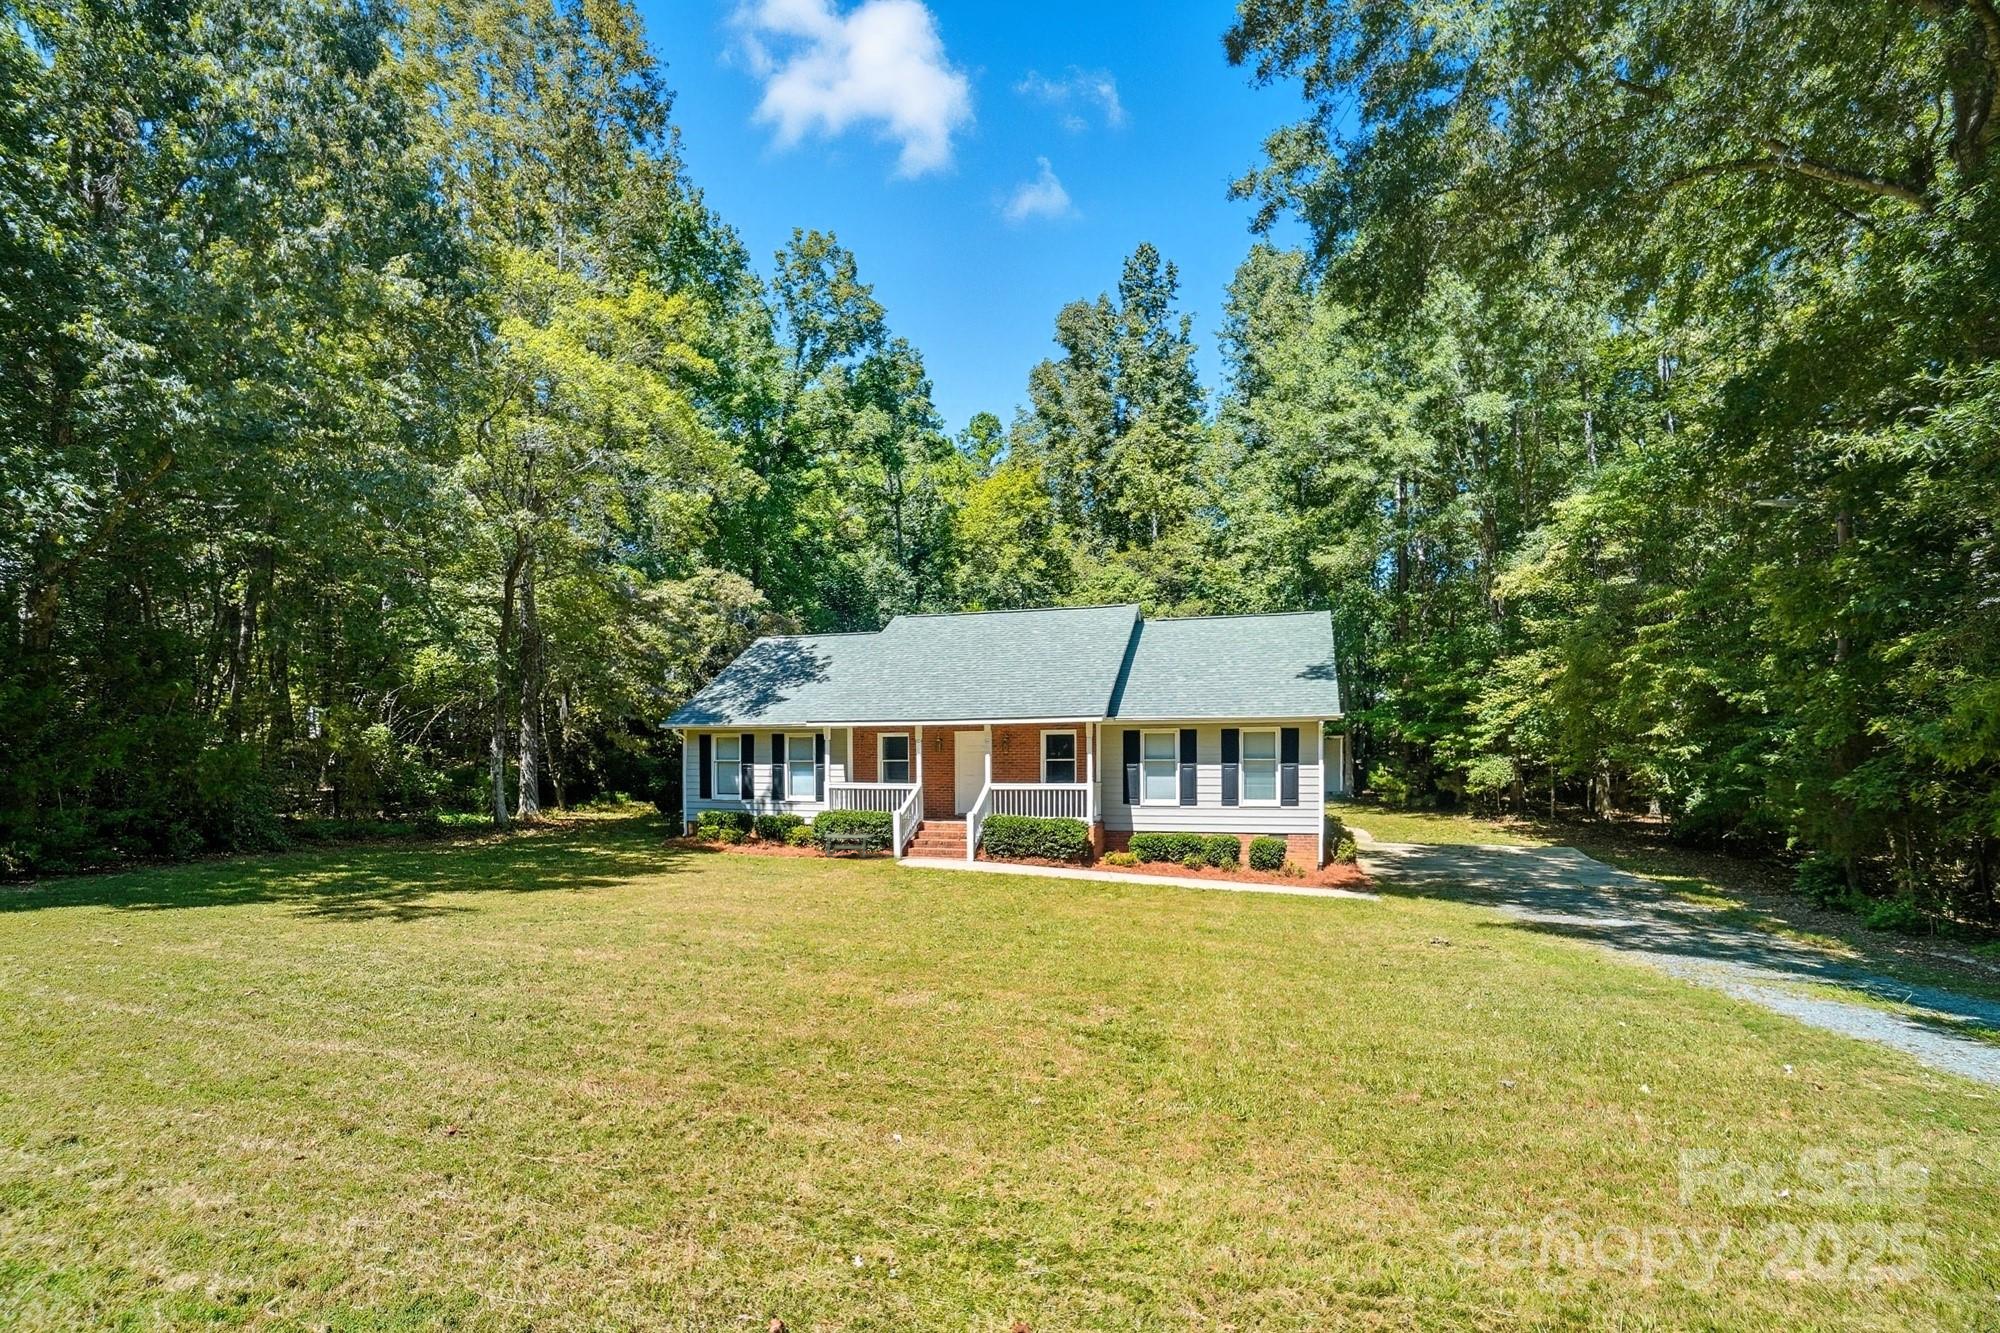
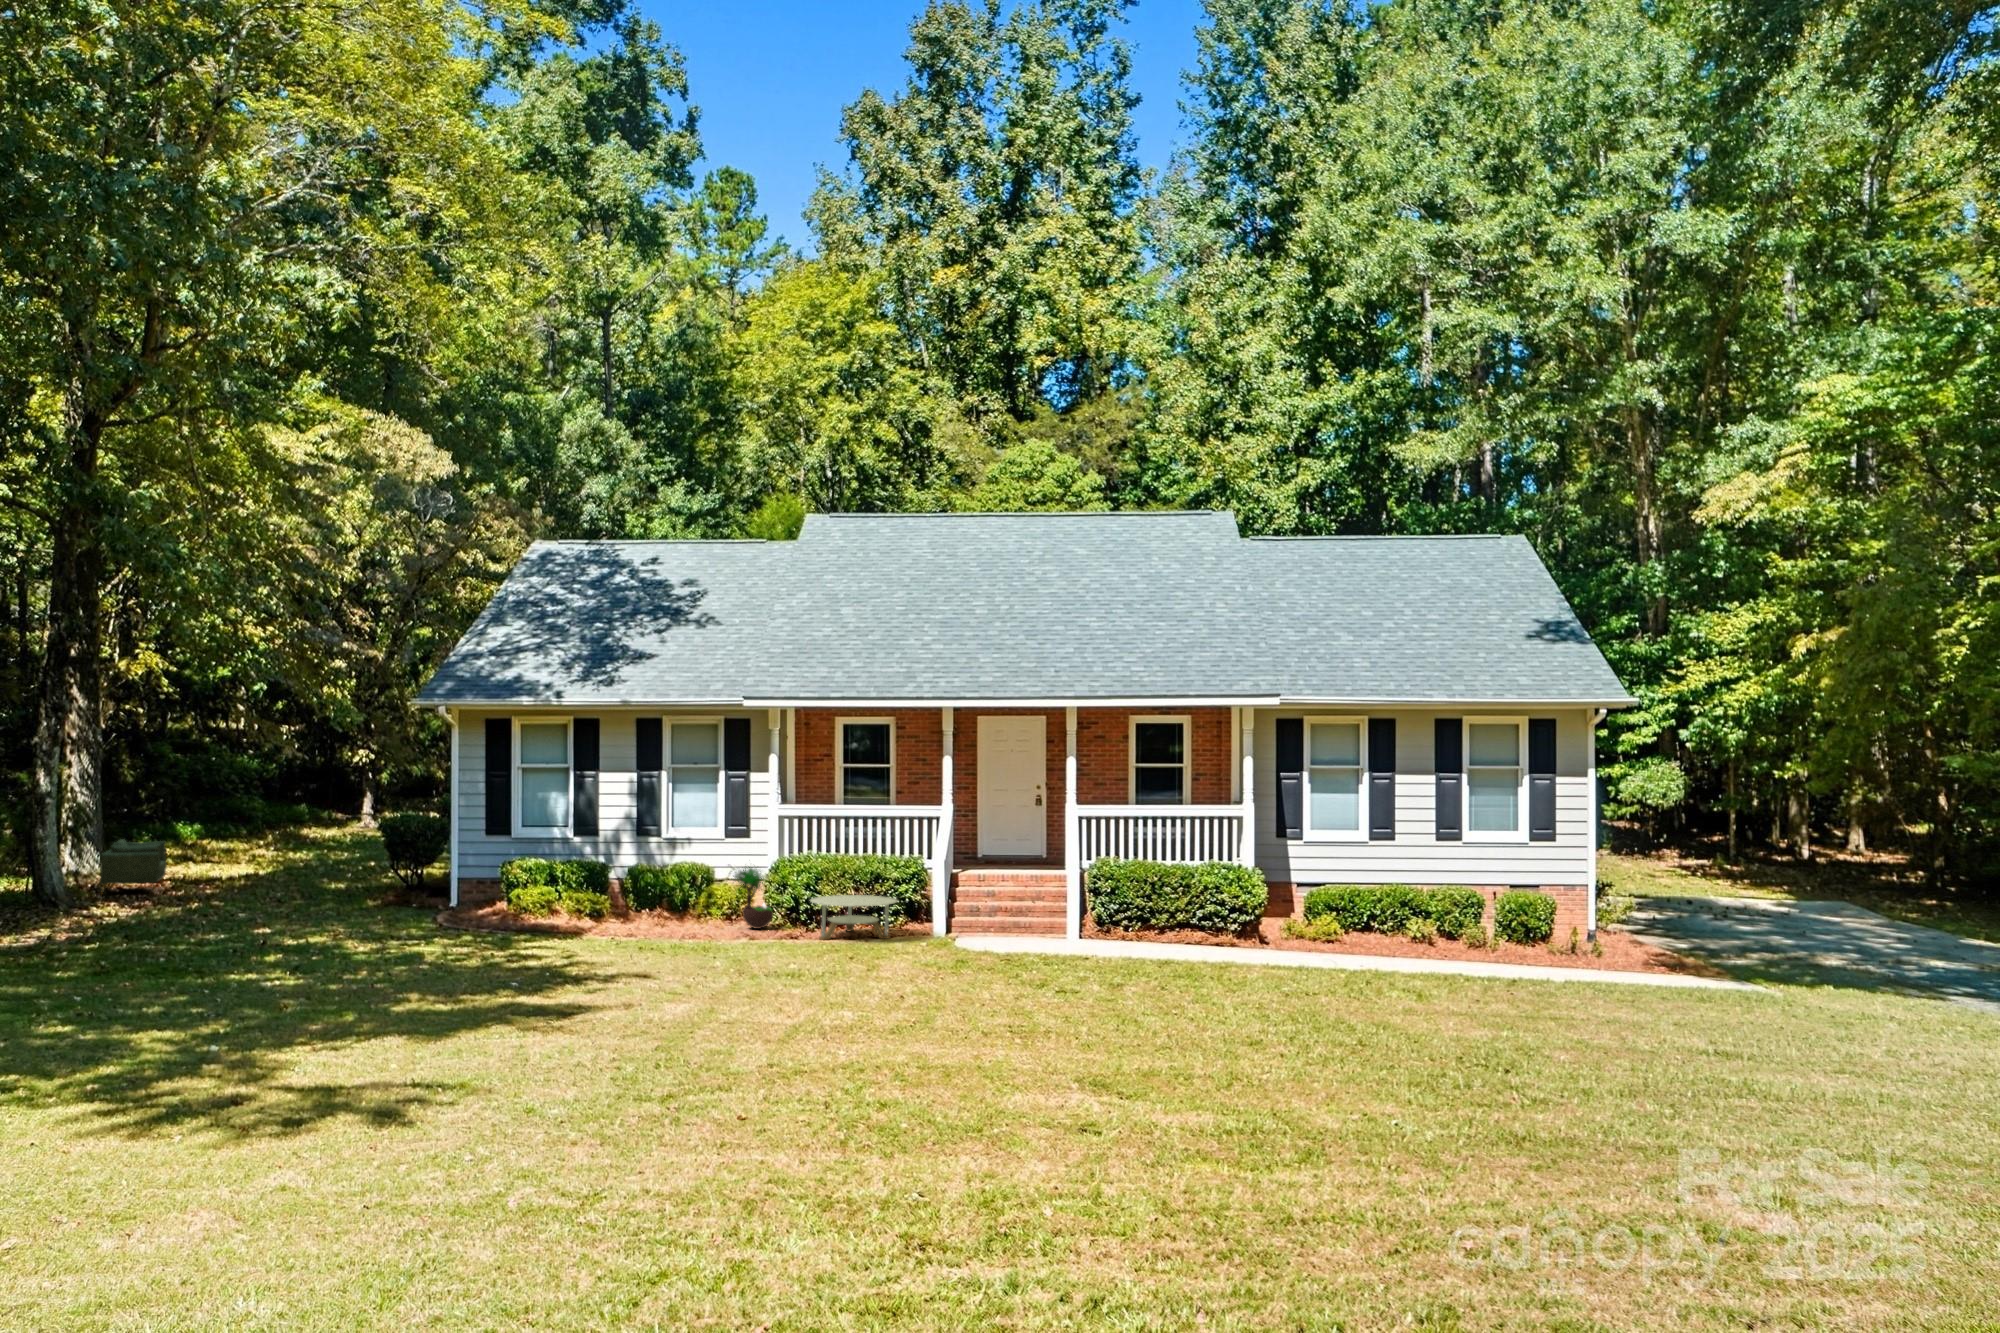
armchair: none [539,800,578,828] -> present [99,839,167,890]
potted tree: none [794,812,817,851] -> present [733,867,773,929]

